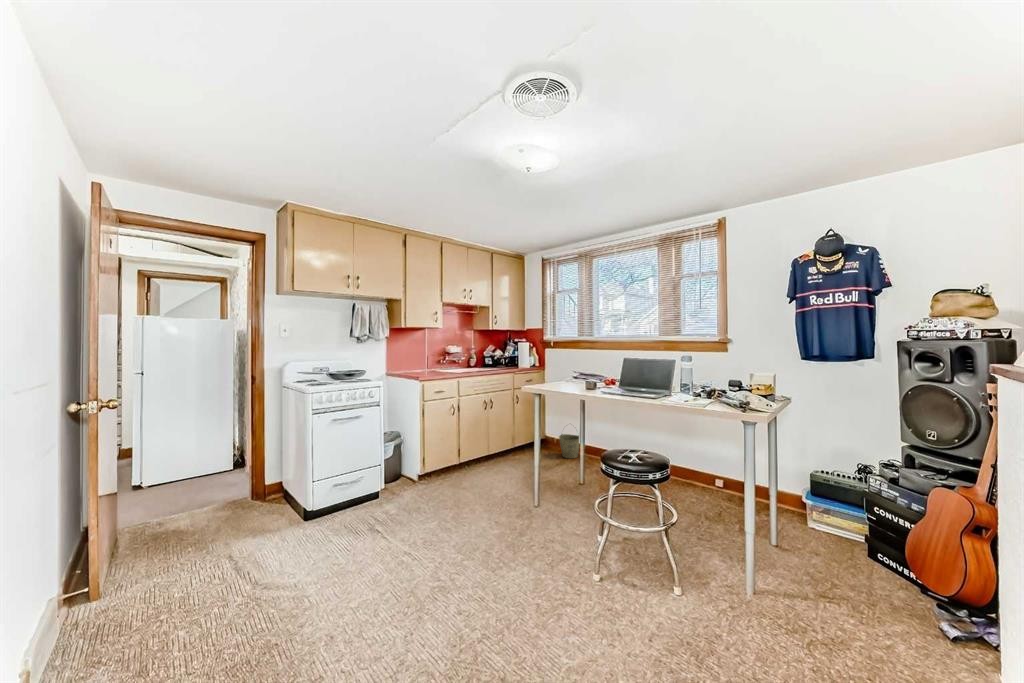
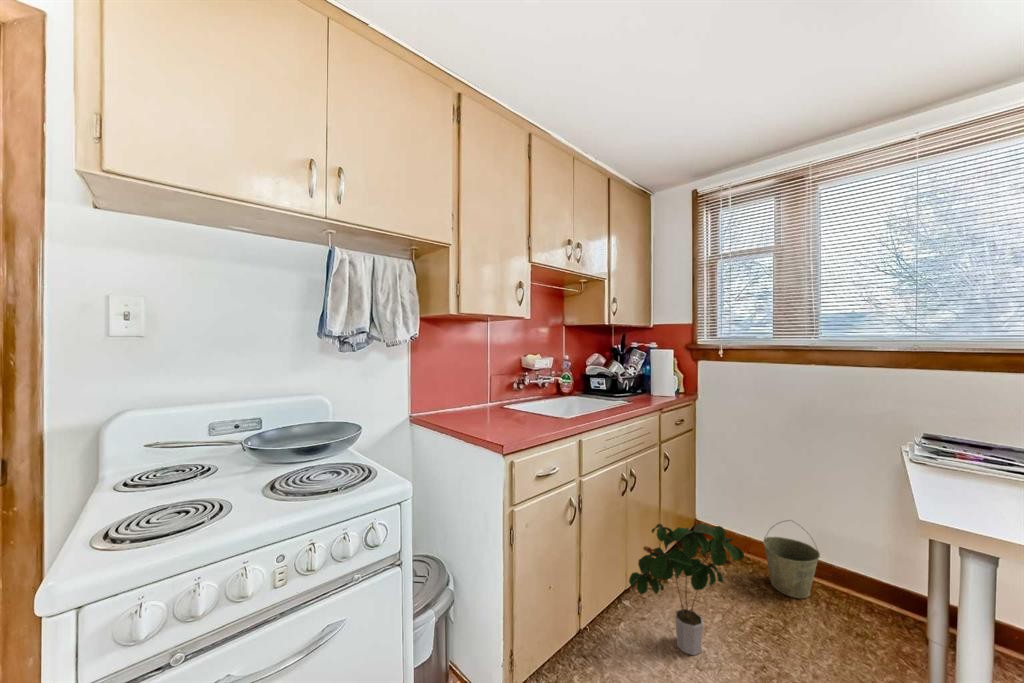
potted plant: none [481,417,529,470] -> present [629,524,744,655]

